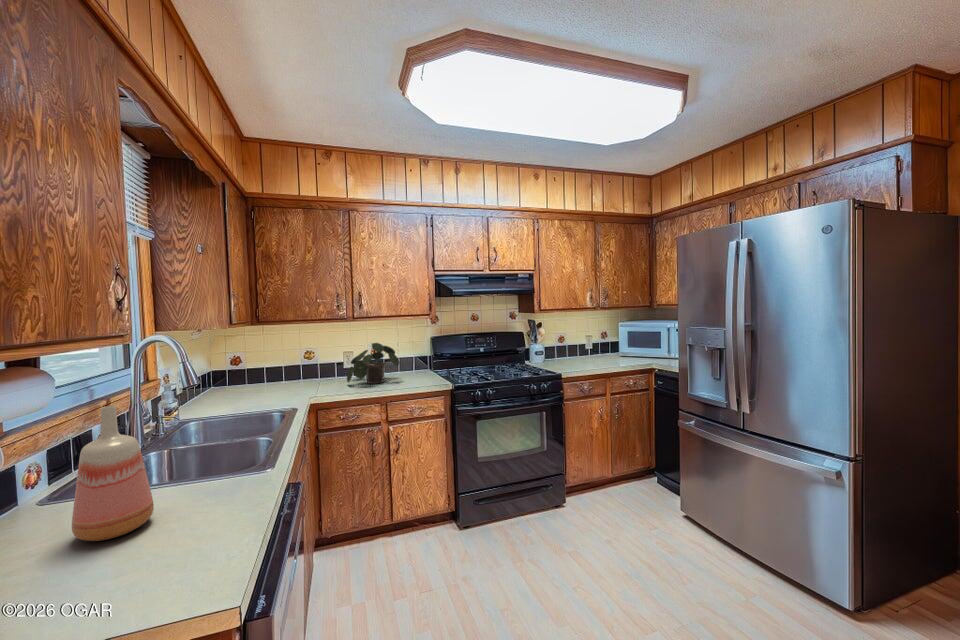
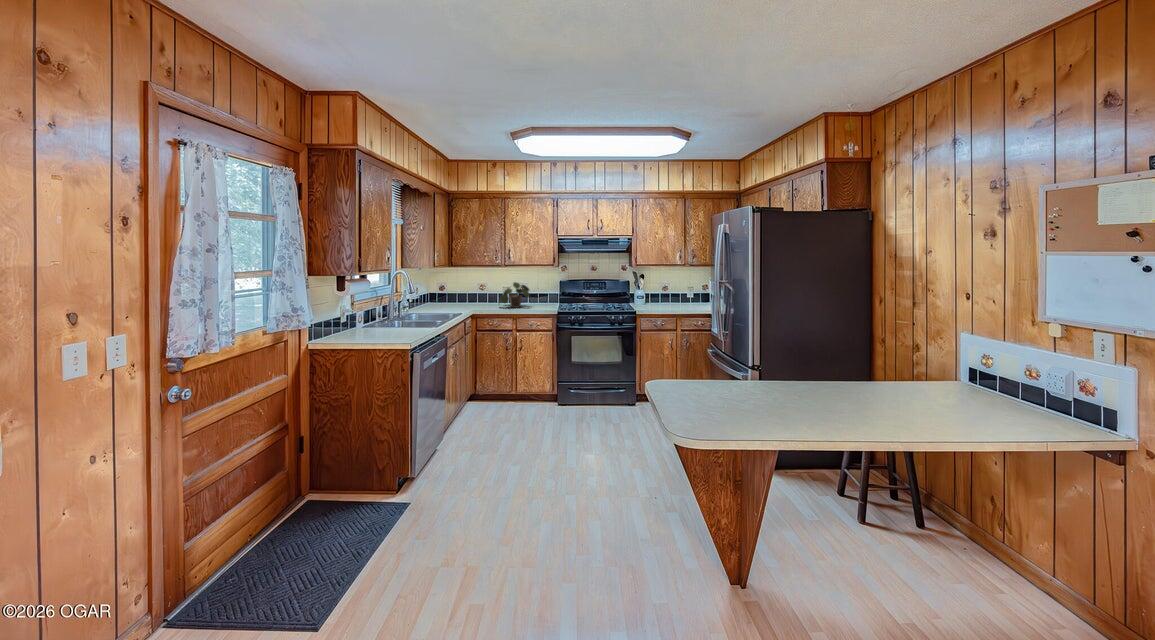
vase: present [72,406,154,541] -> none [391,294,410,332]

